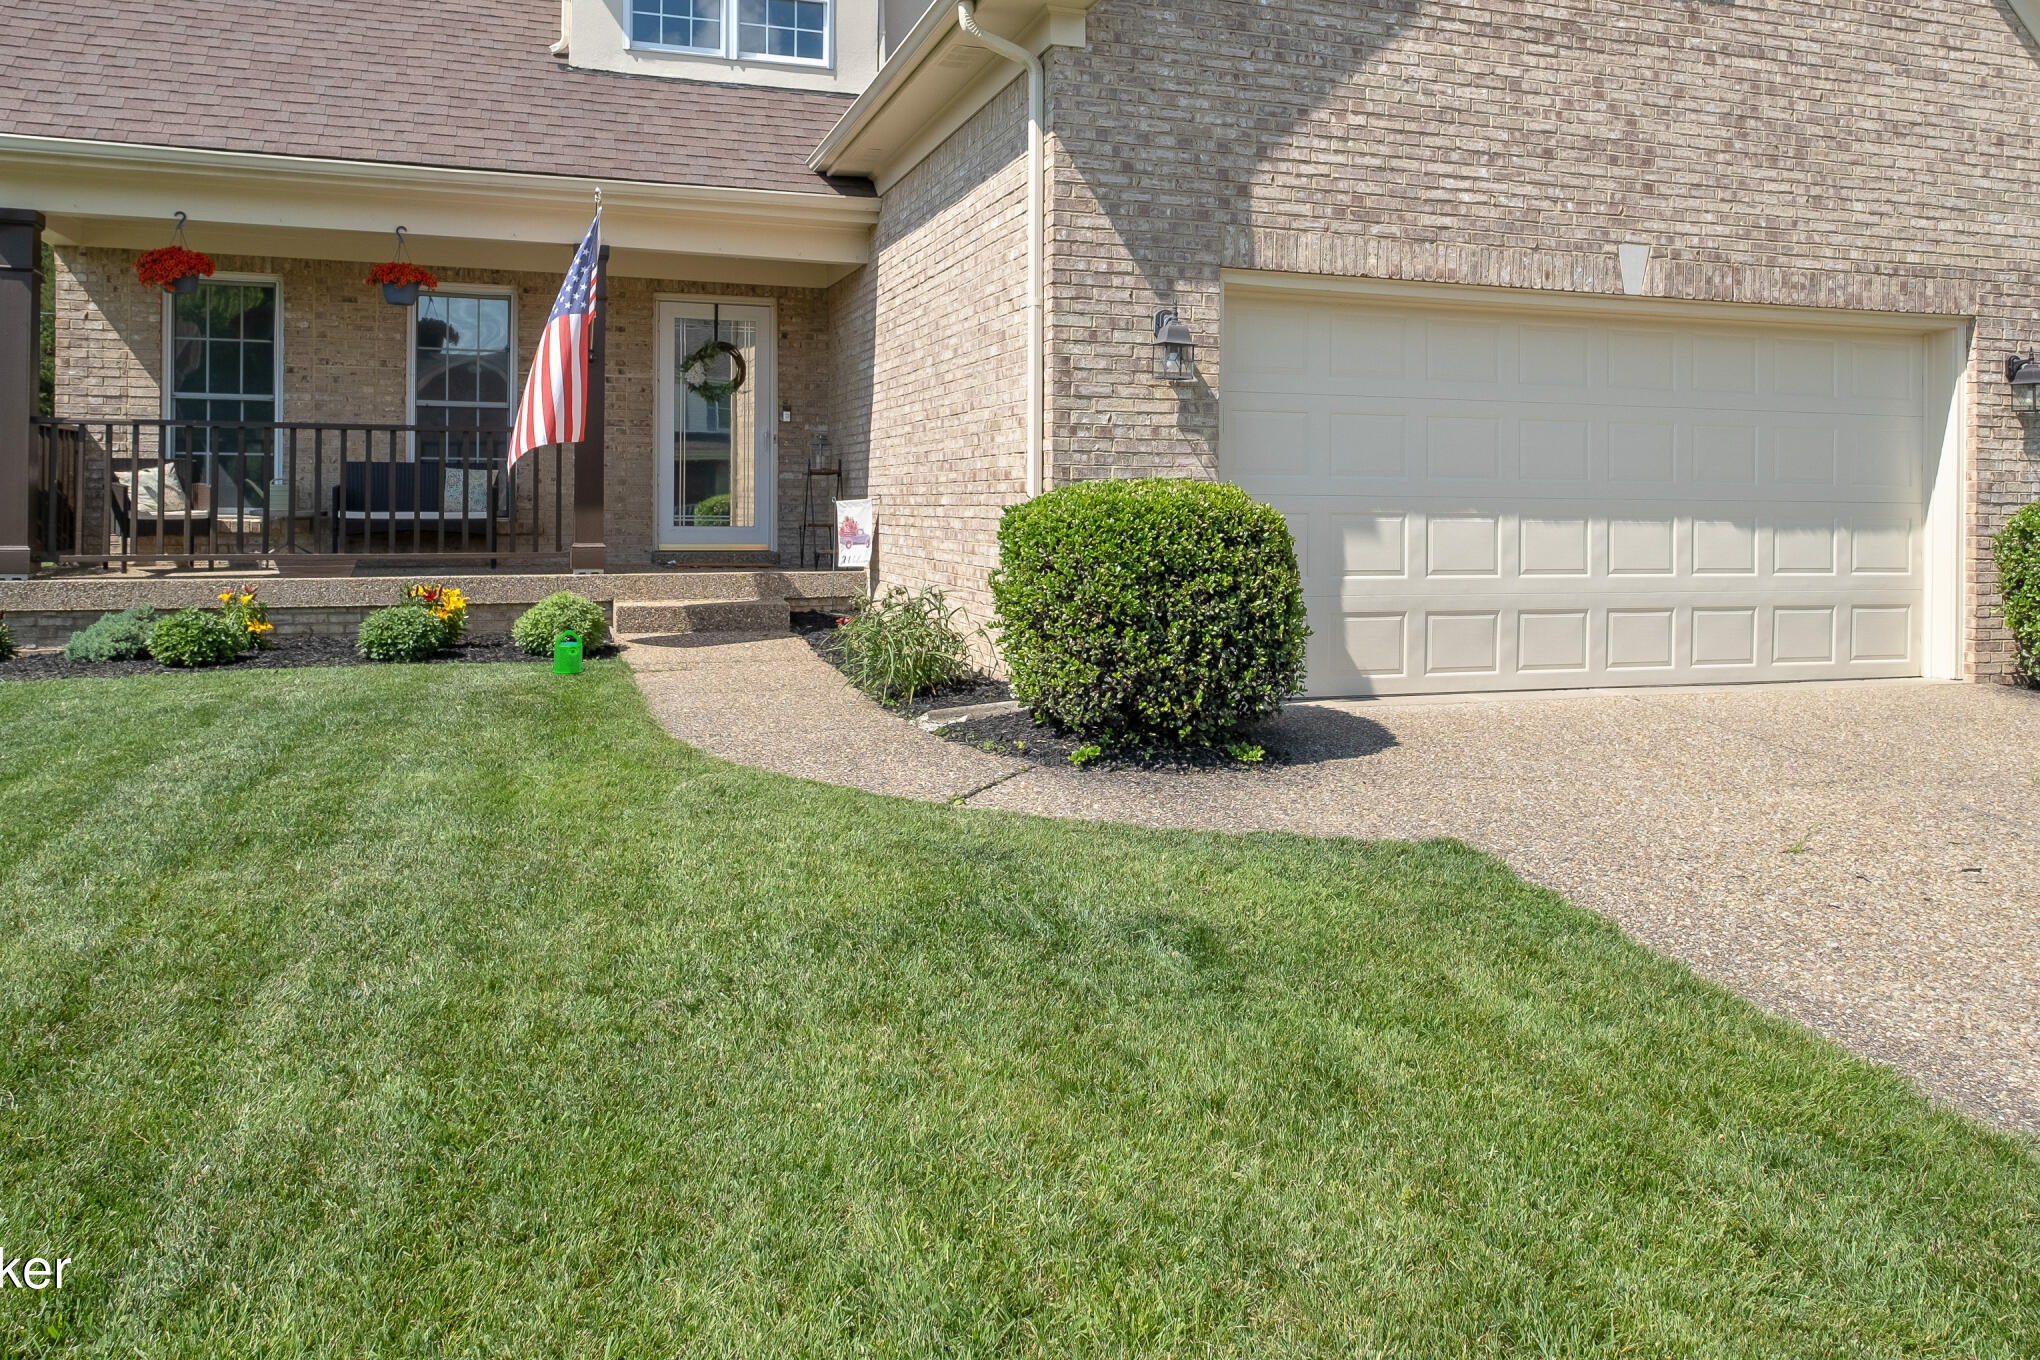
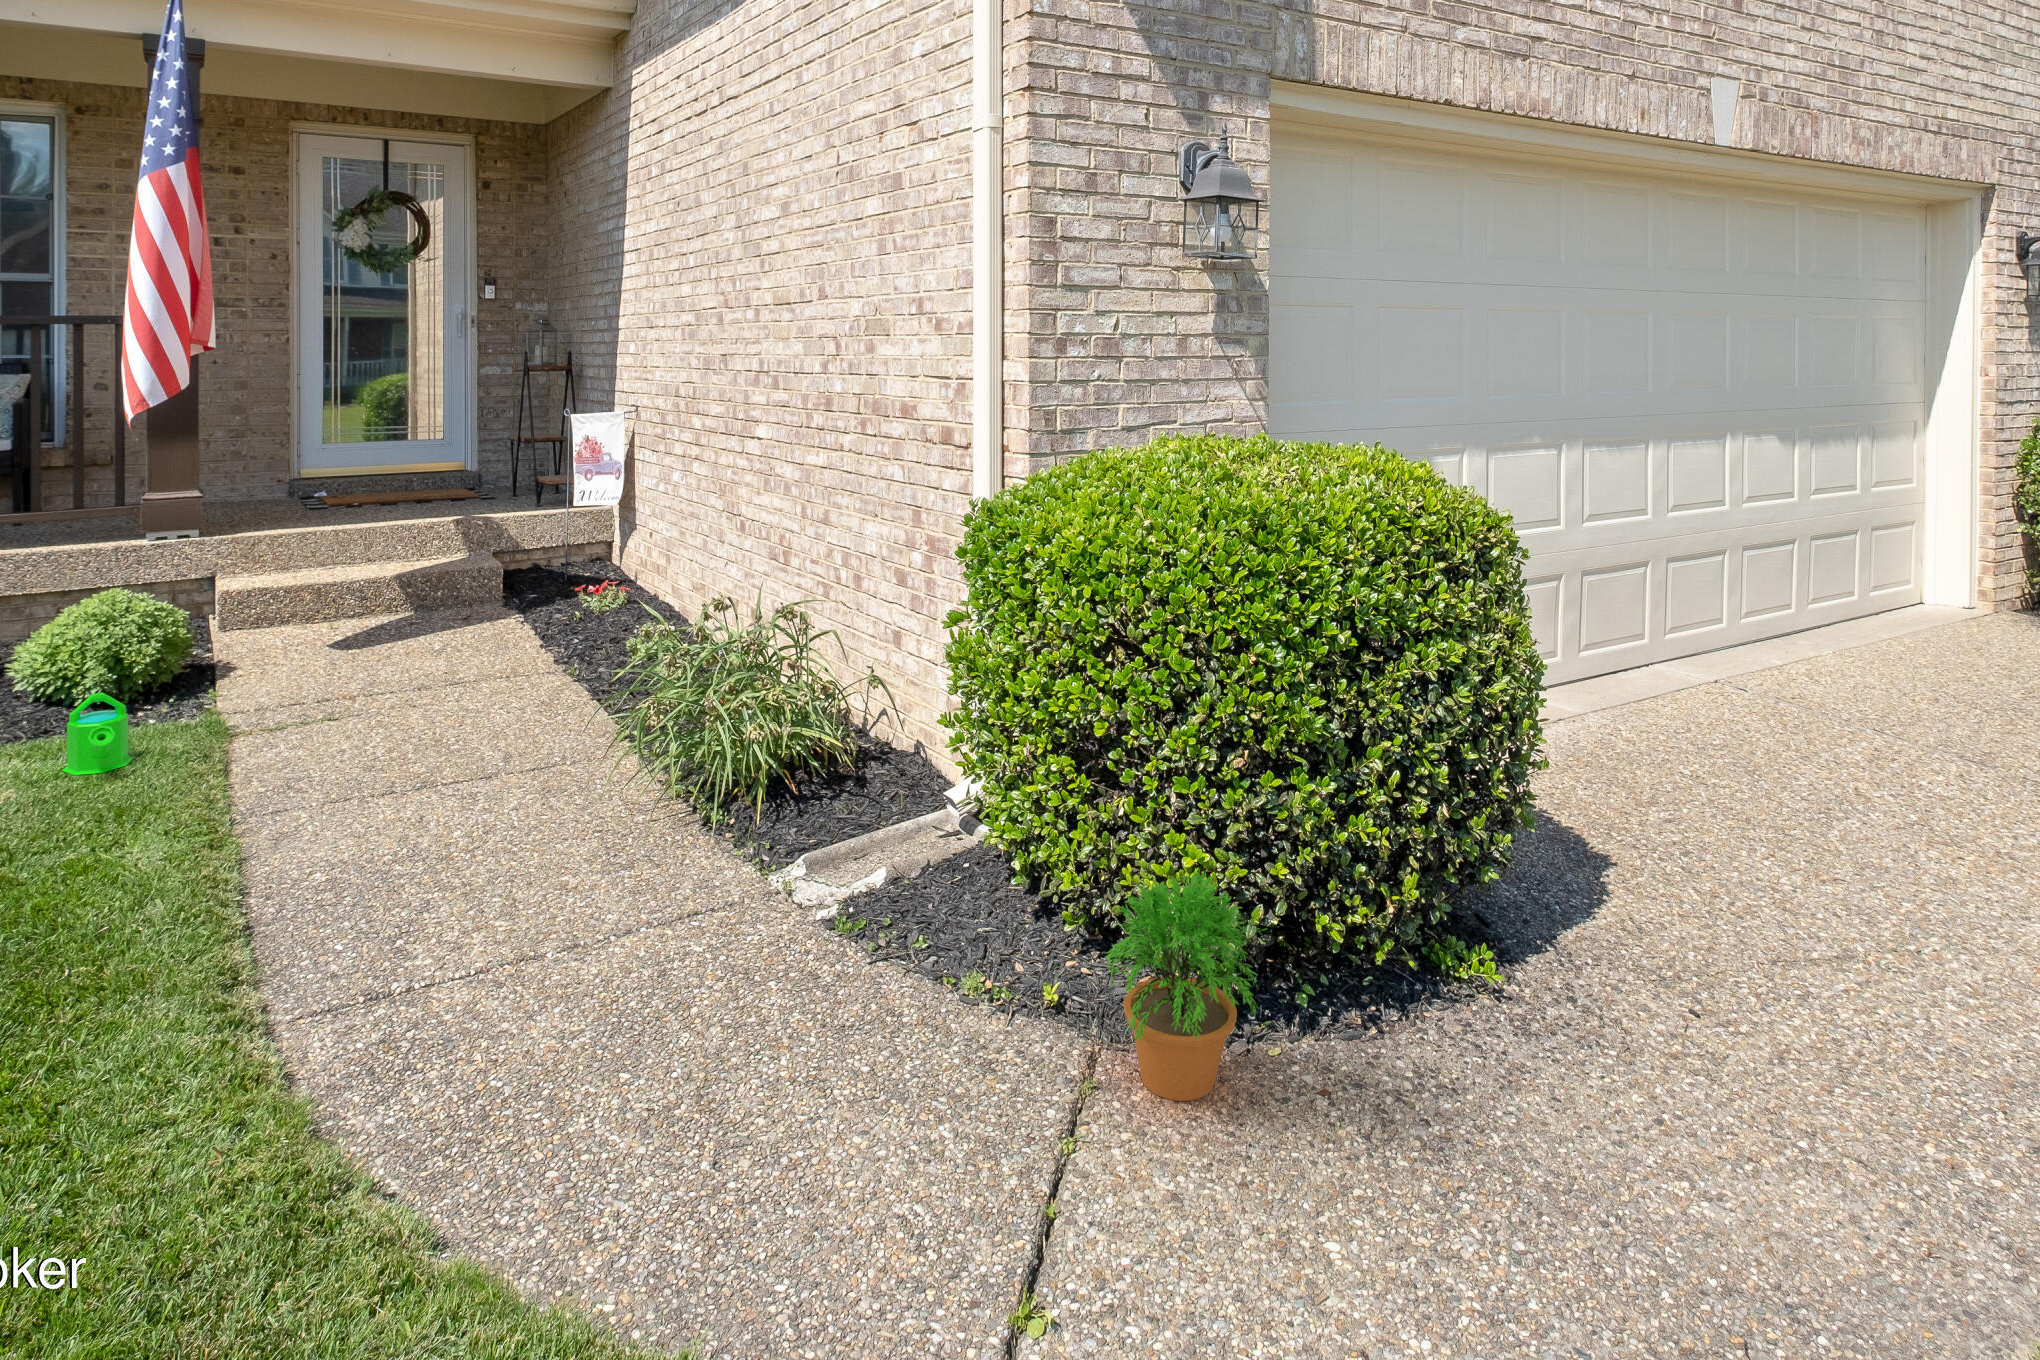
potted plant: none [1031,678,1115,781] -> present [1105,872,1266,1101]

